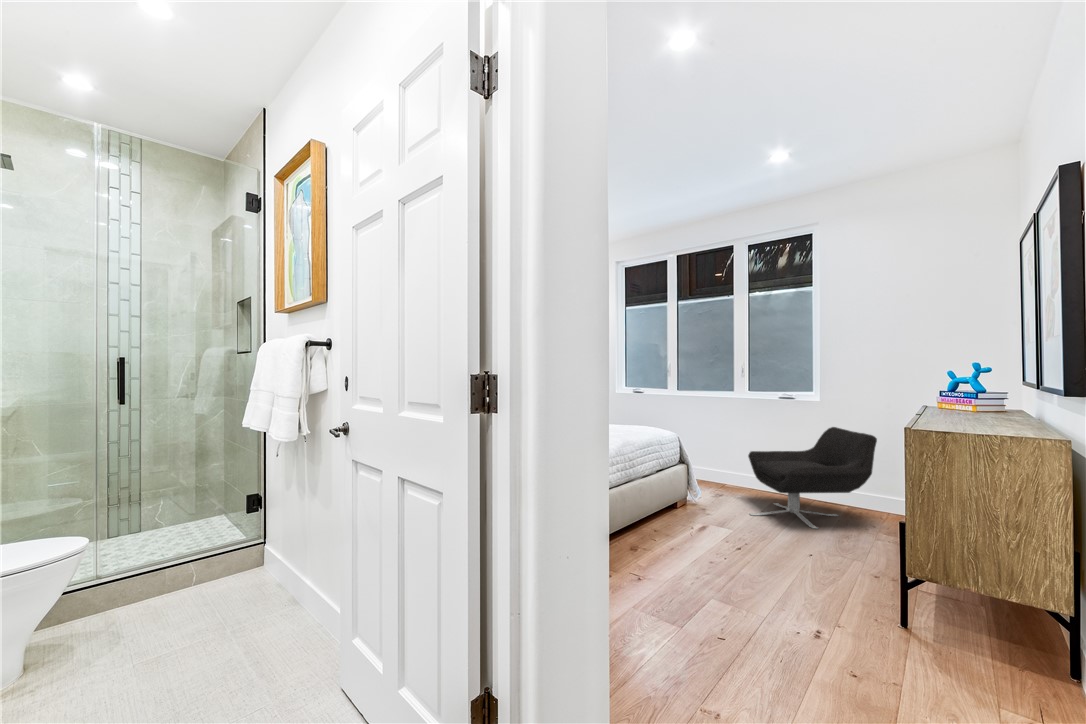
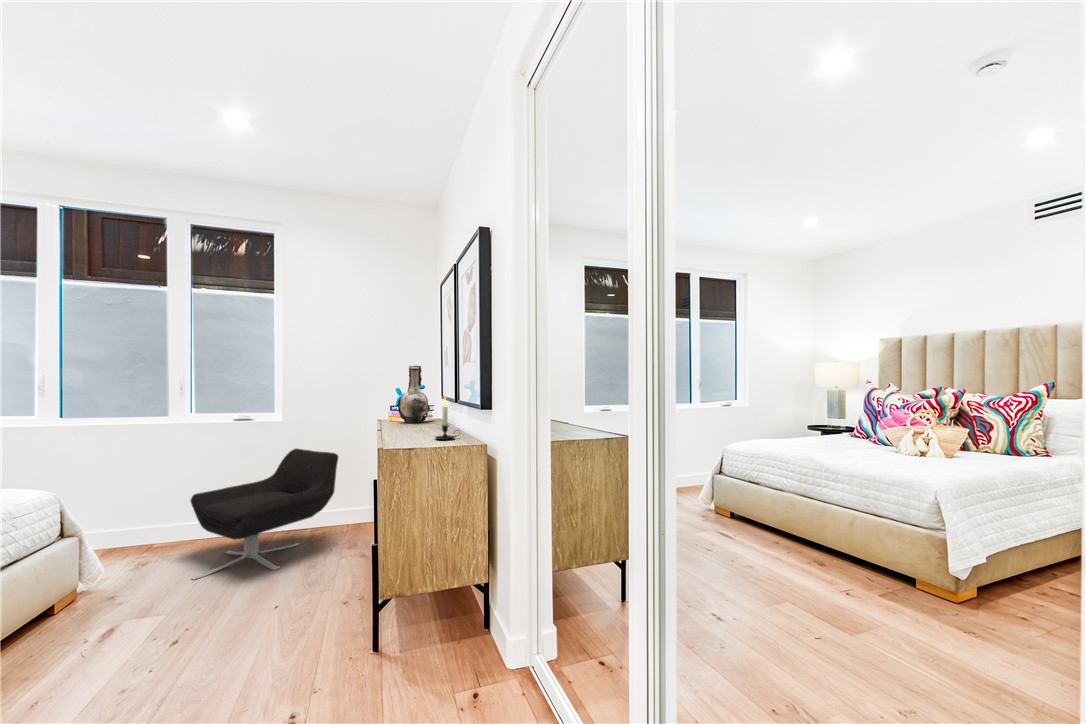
decorative vase: none [946,345,996,412] -> present [397,366,430,423]
candle: none [986,378,1028,430] -> present [435,398,459,440]

